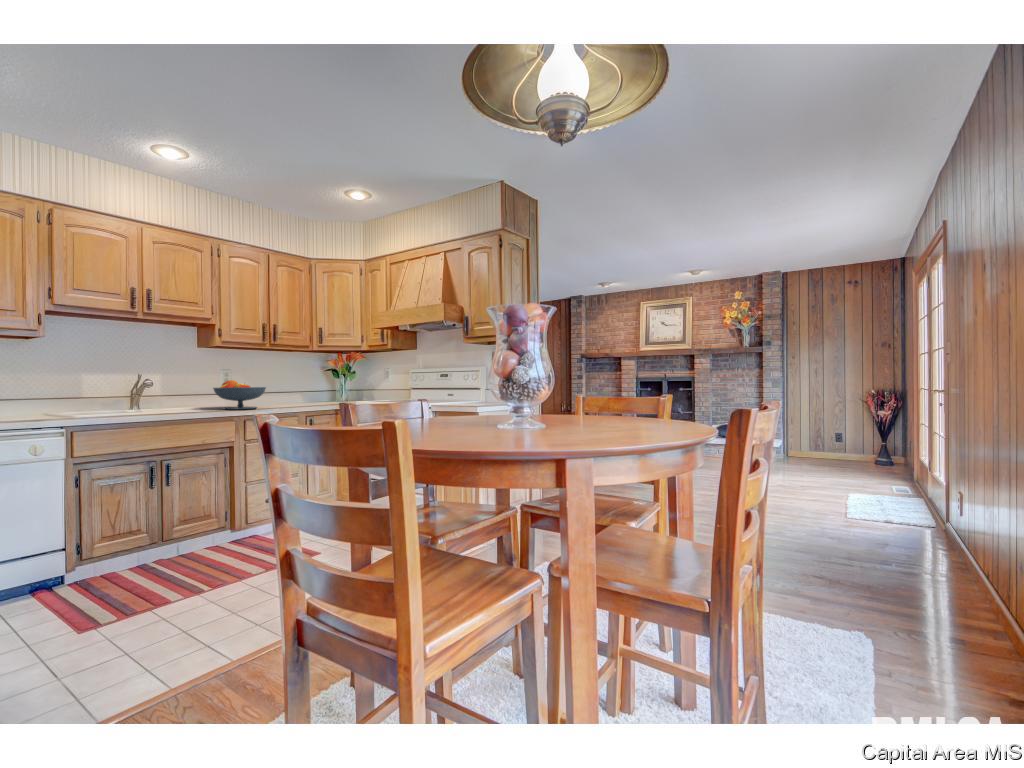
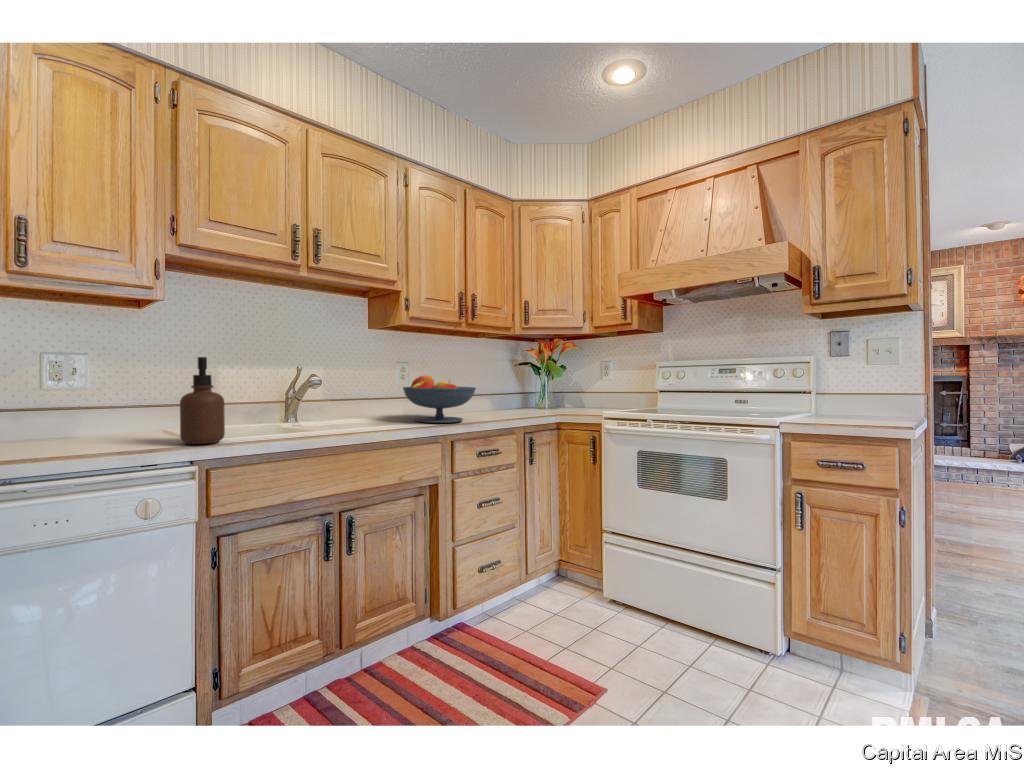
soap dispenser: none [54,371,82,419] -> present [180,357,225,444]

